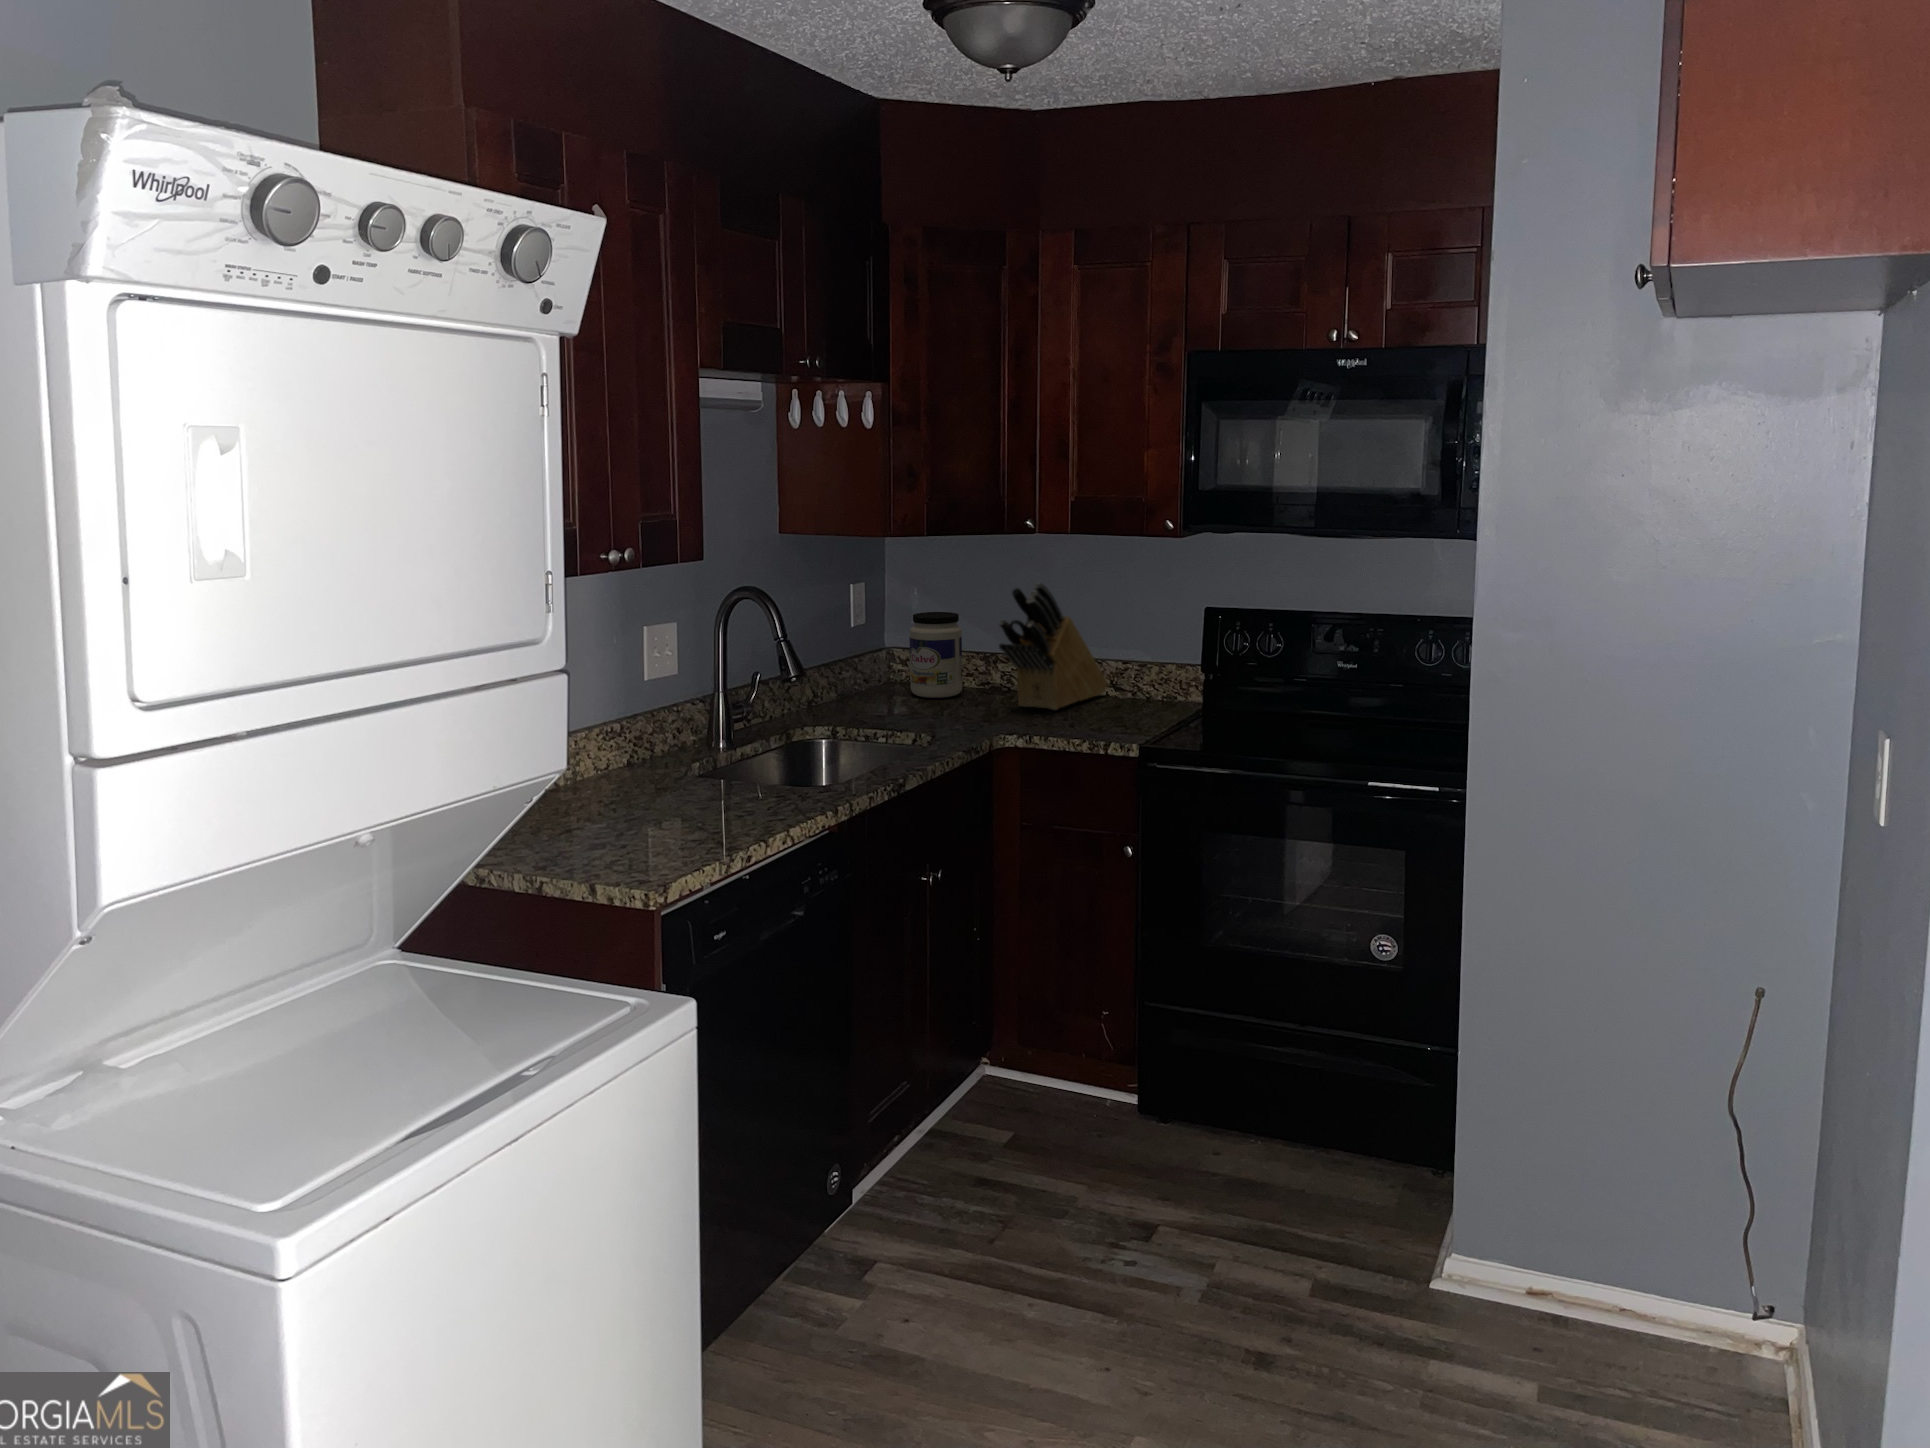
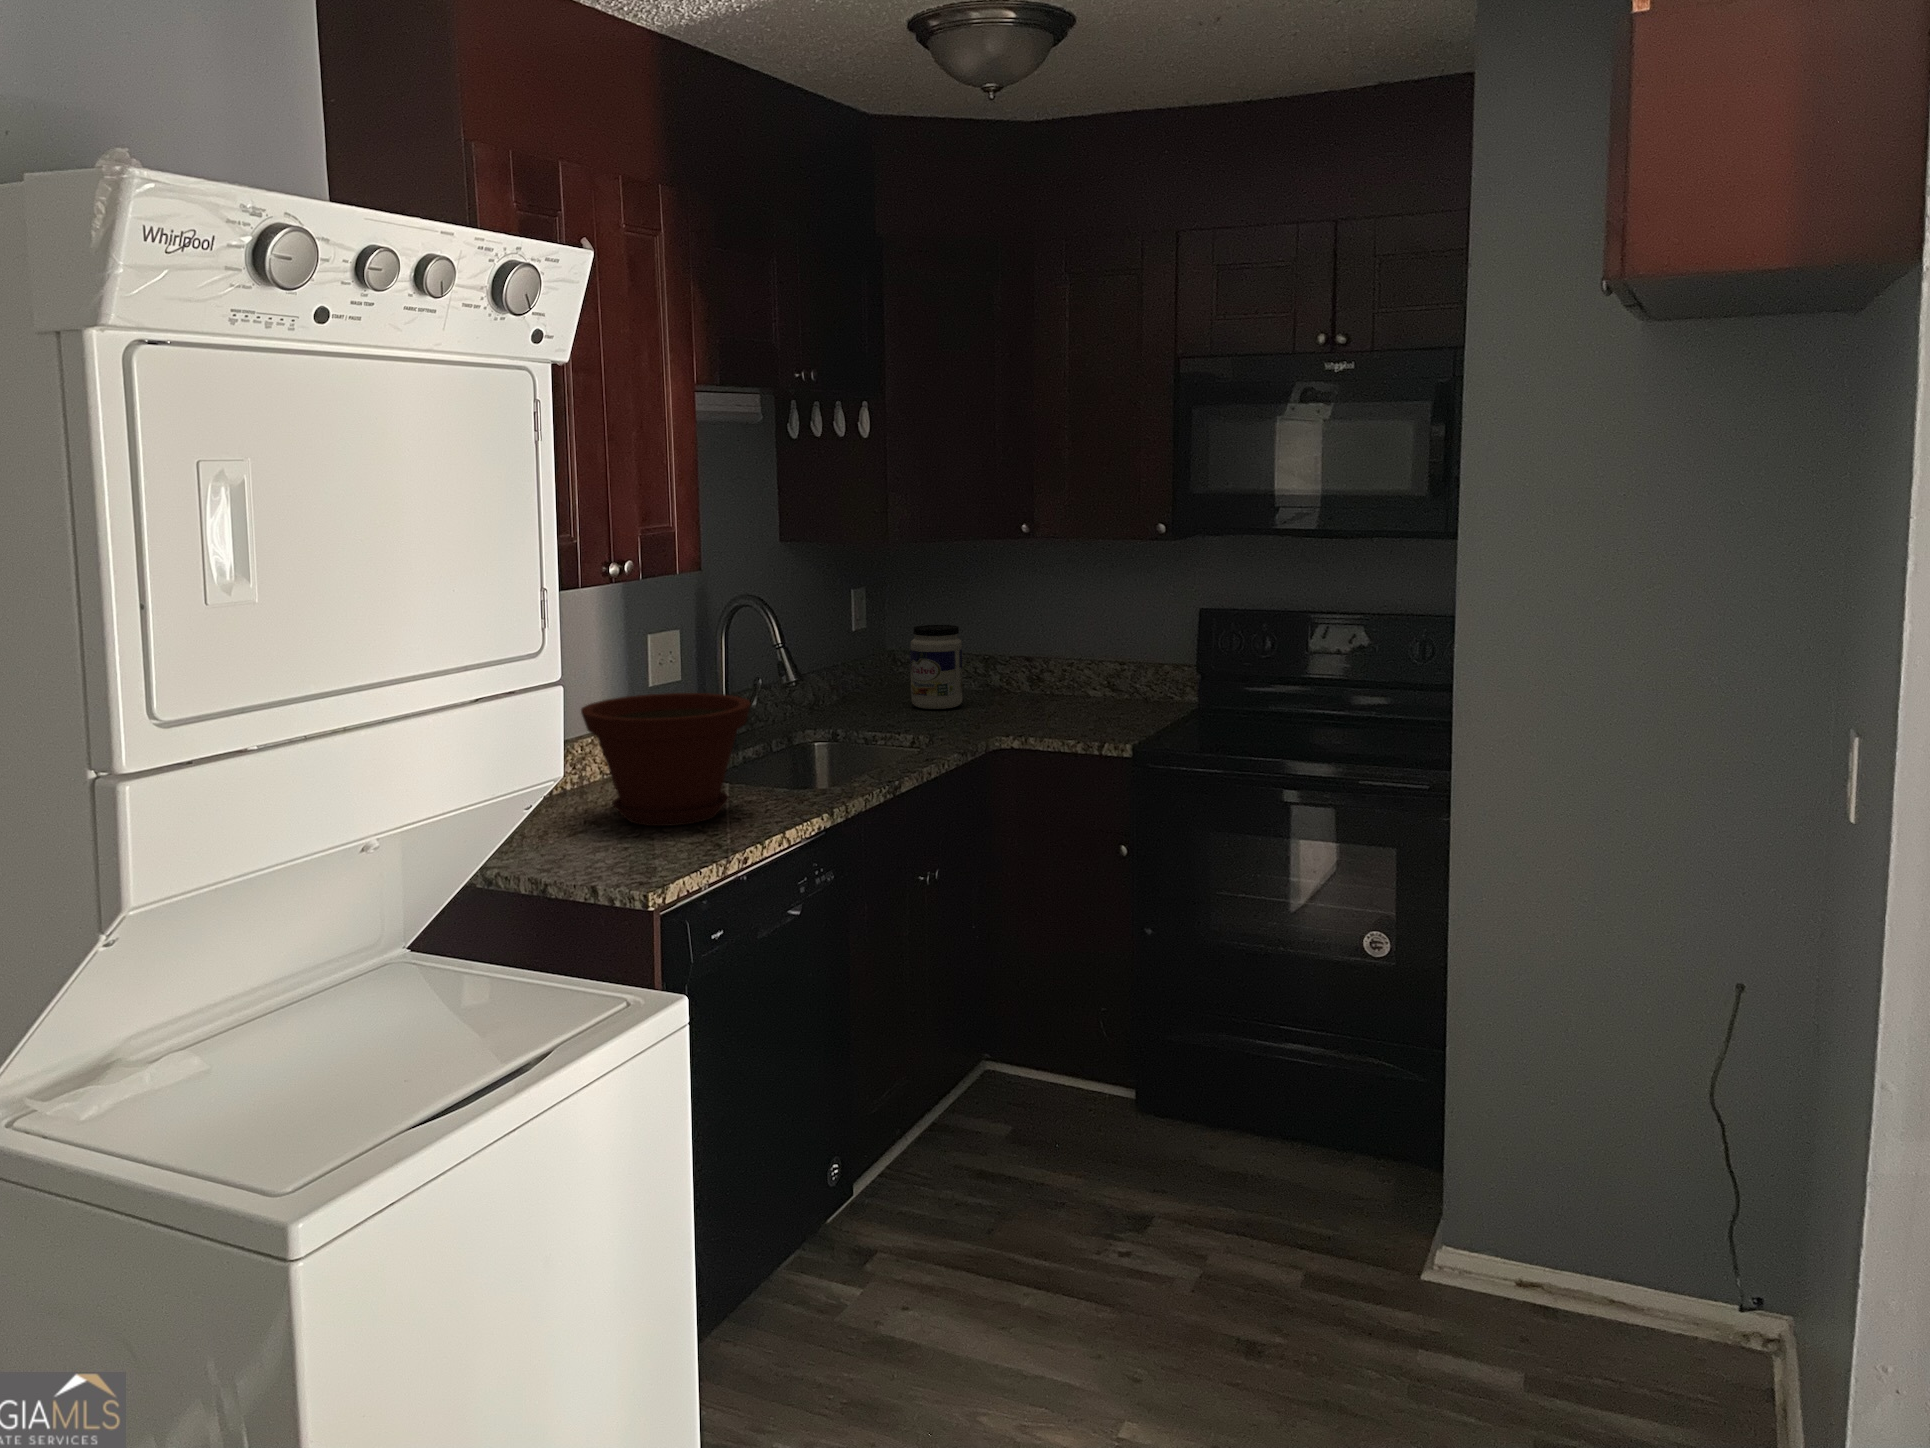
knife block: present [999,582,1107,710] -> none [998,592,1107,720]
plant pot: none [584,692,754,827] -> present [581,693,751,826]

